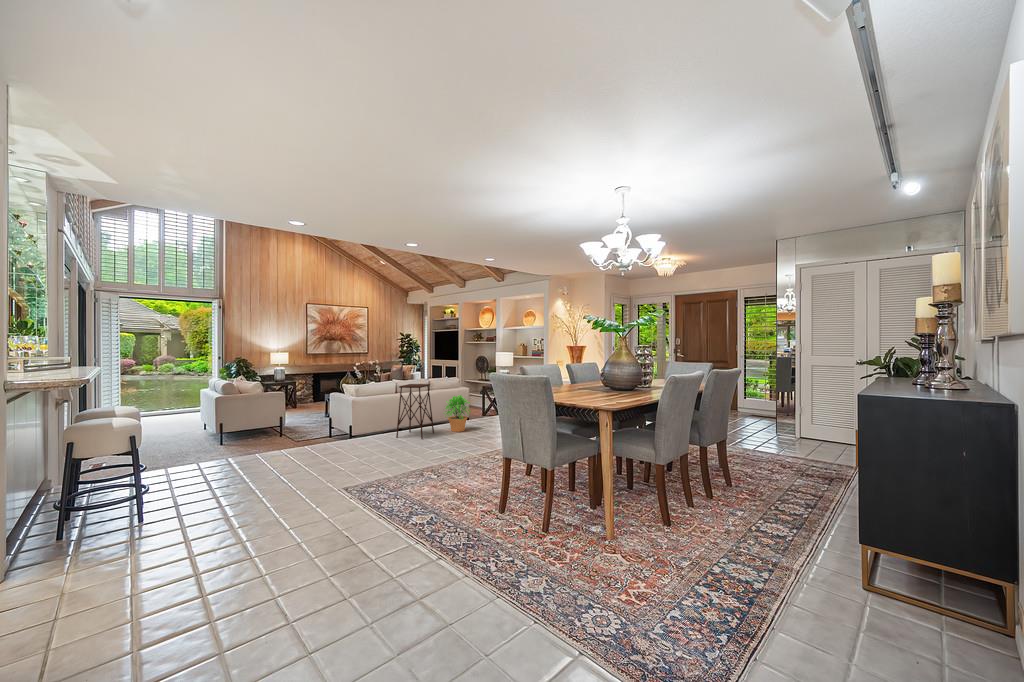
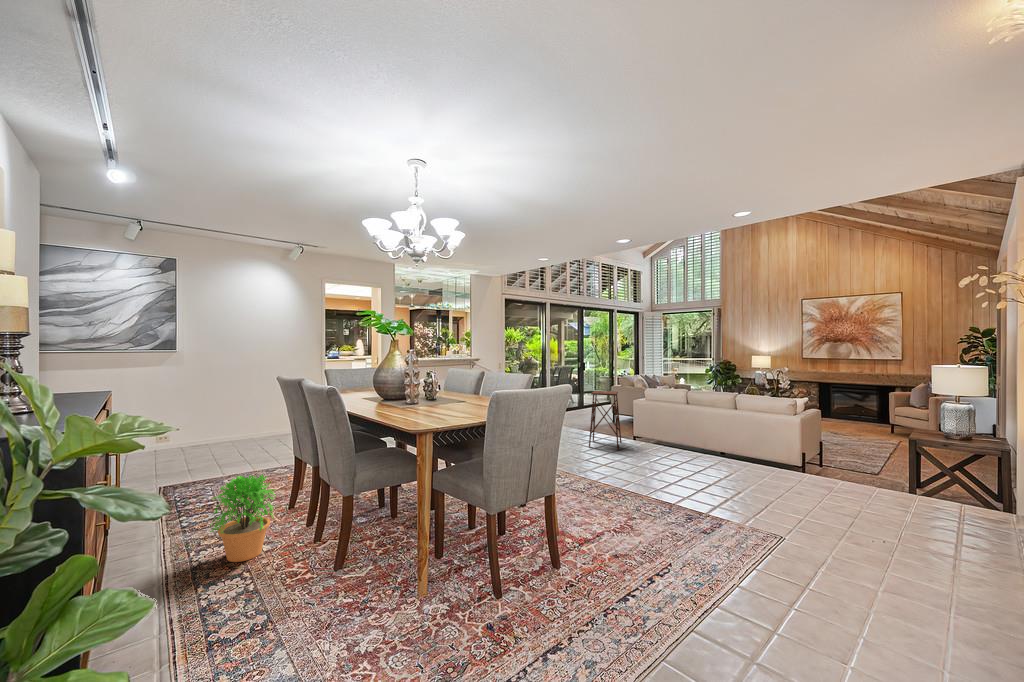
potted plant: present [446,395,471,432] -> present [210,474,275,562]

